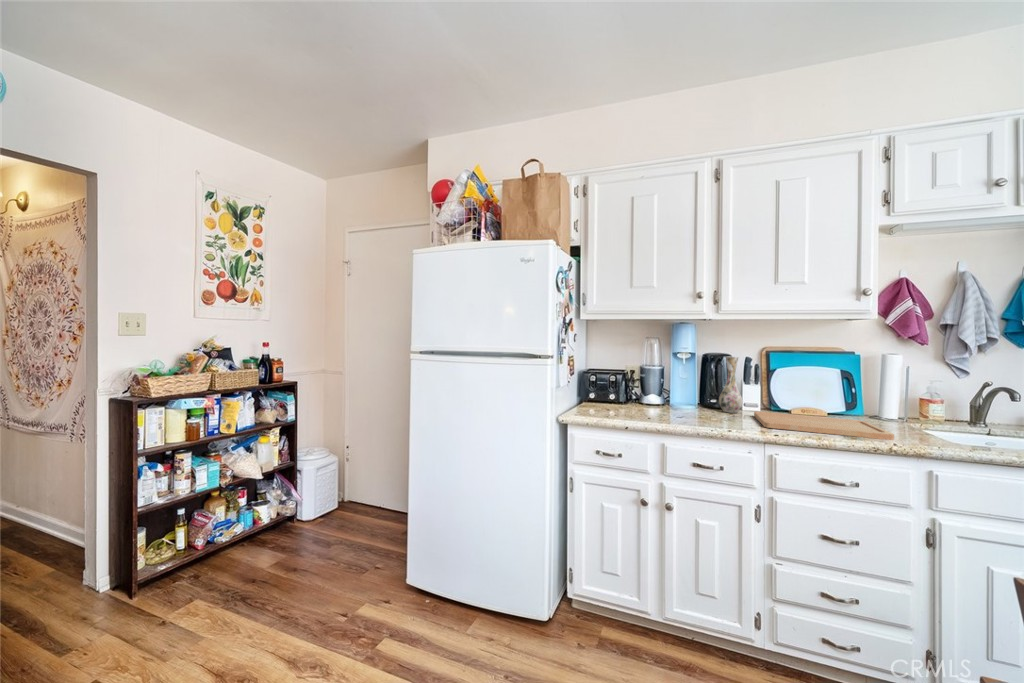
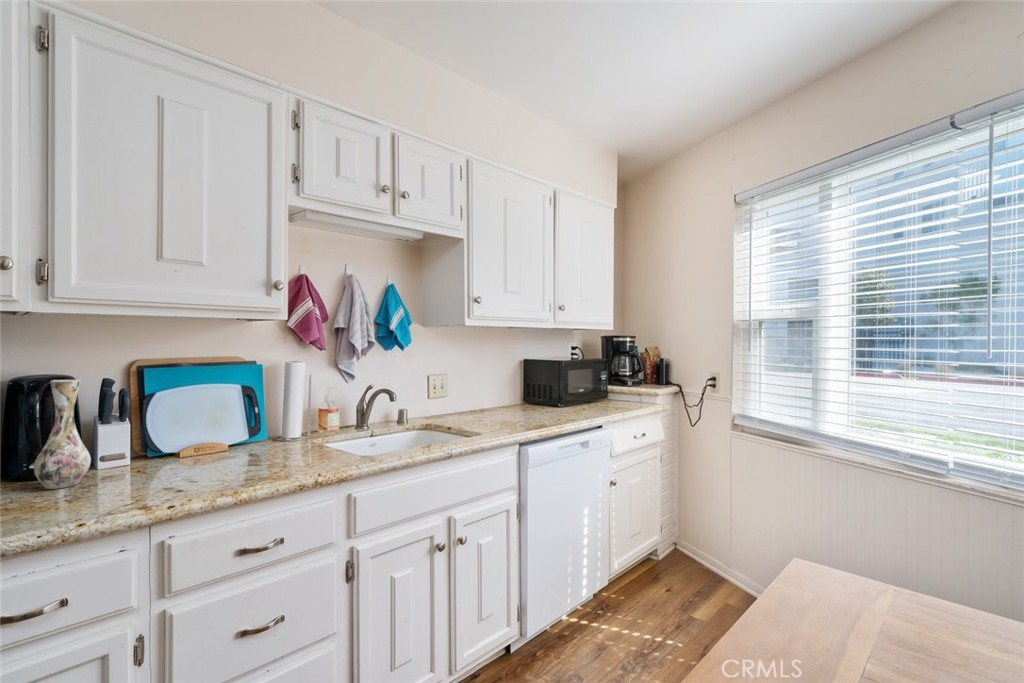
cutting board: present [754,411,894,440] -> none [116,447,315,504]

